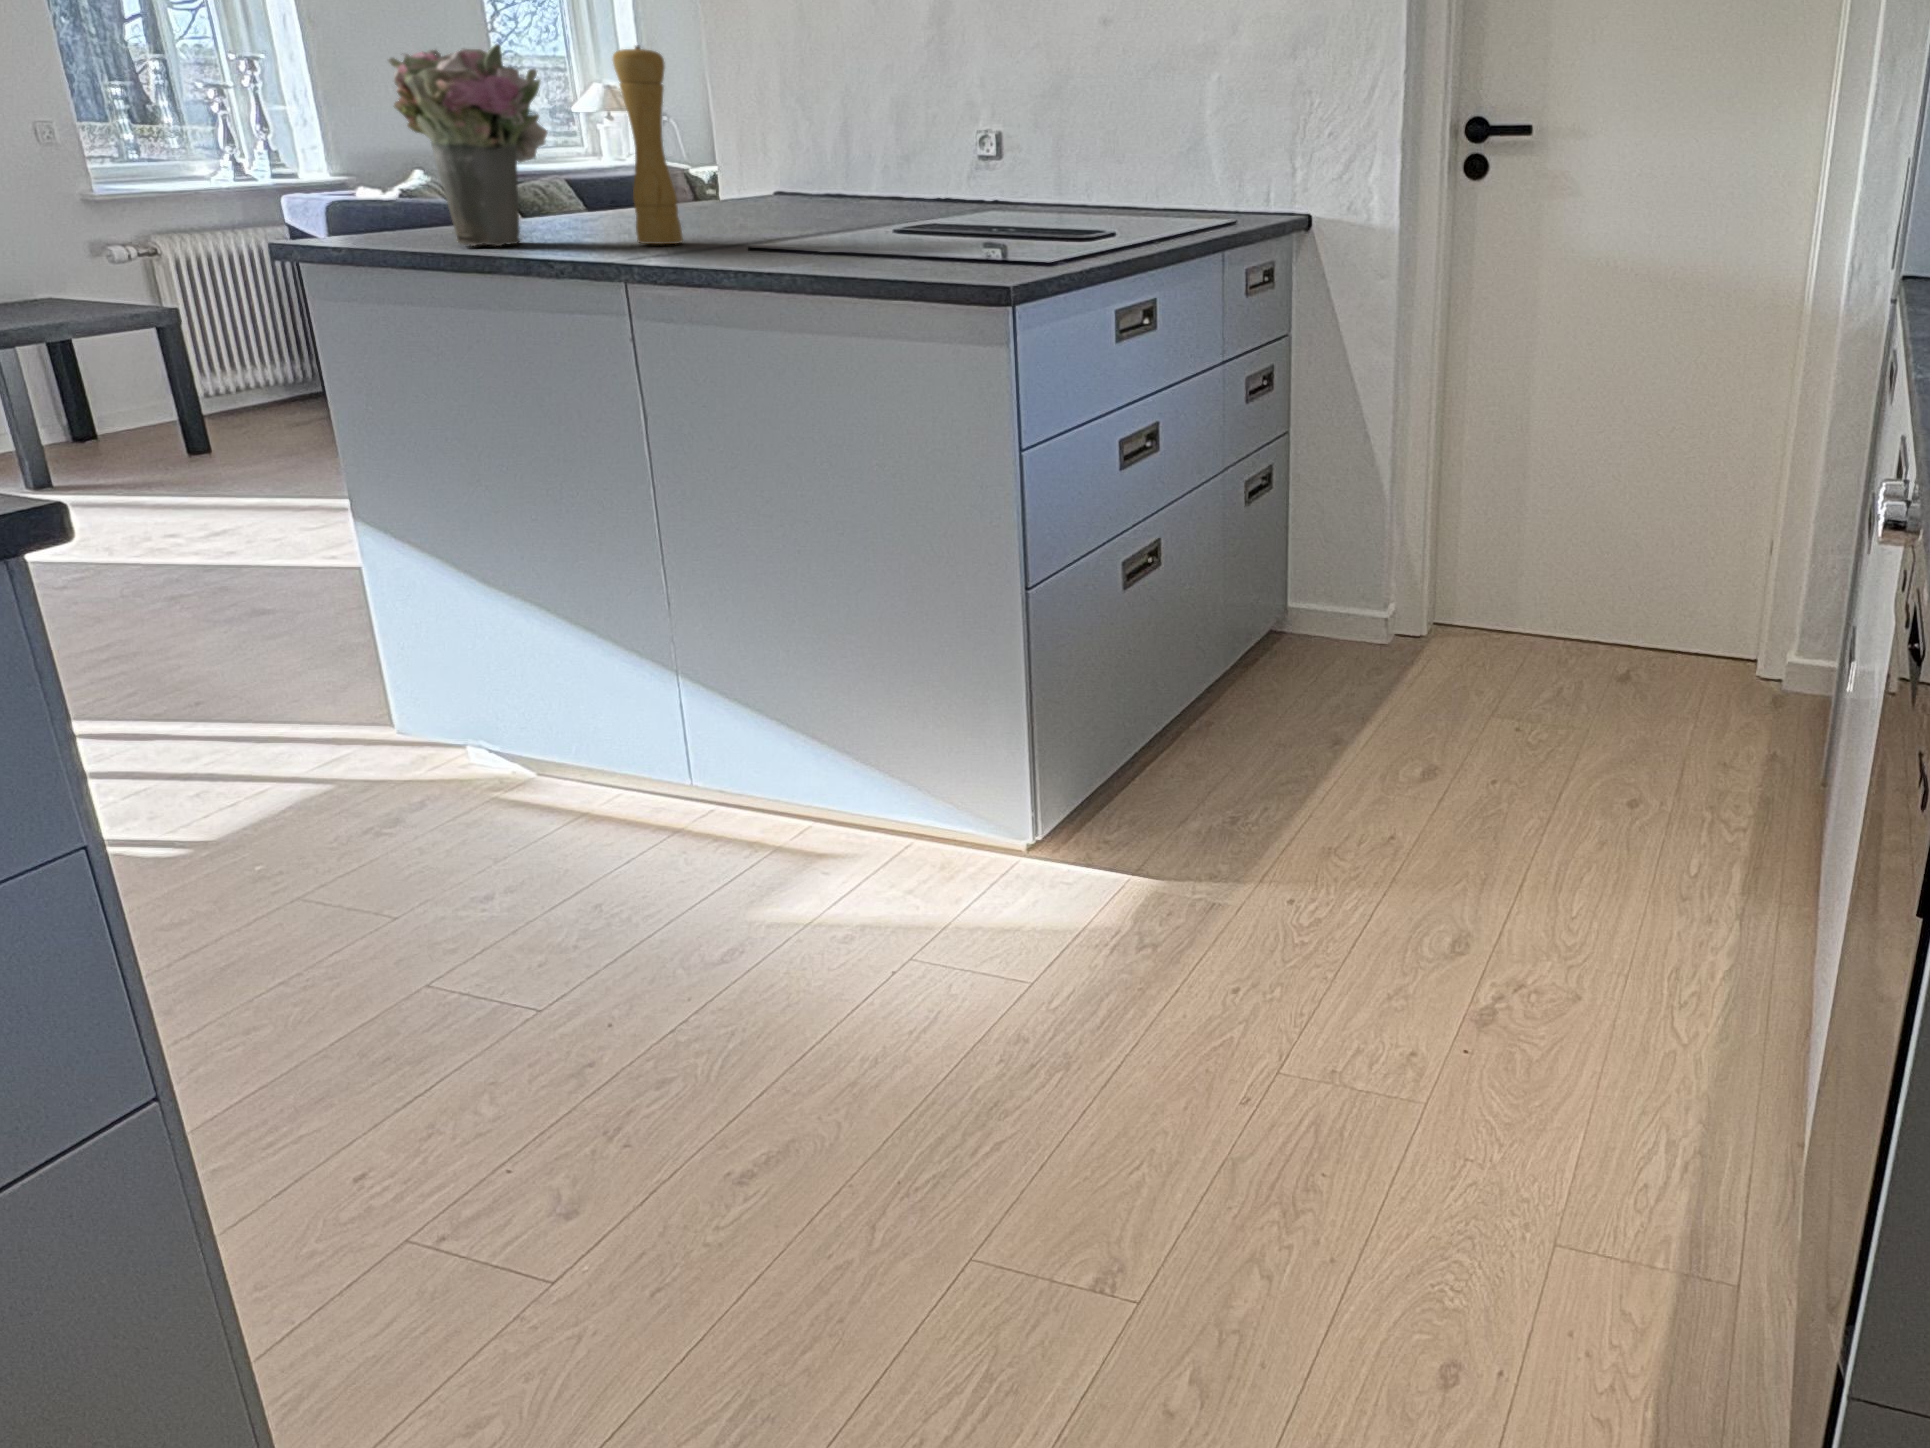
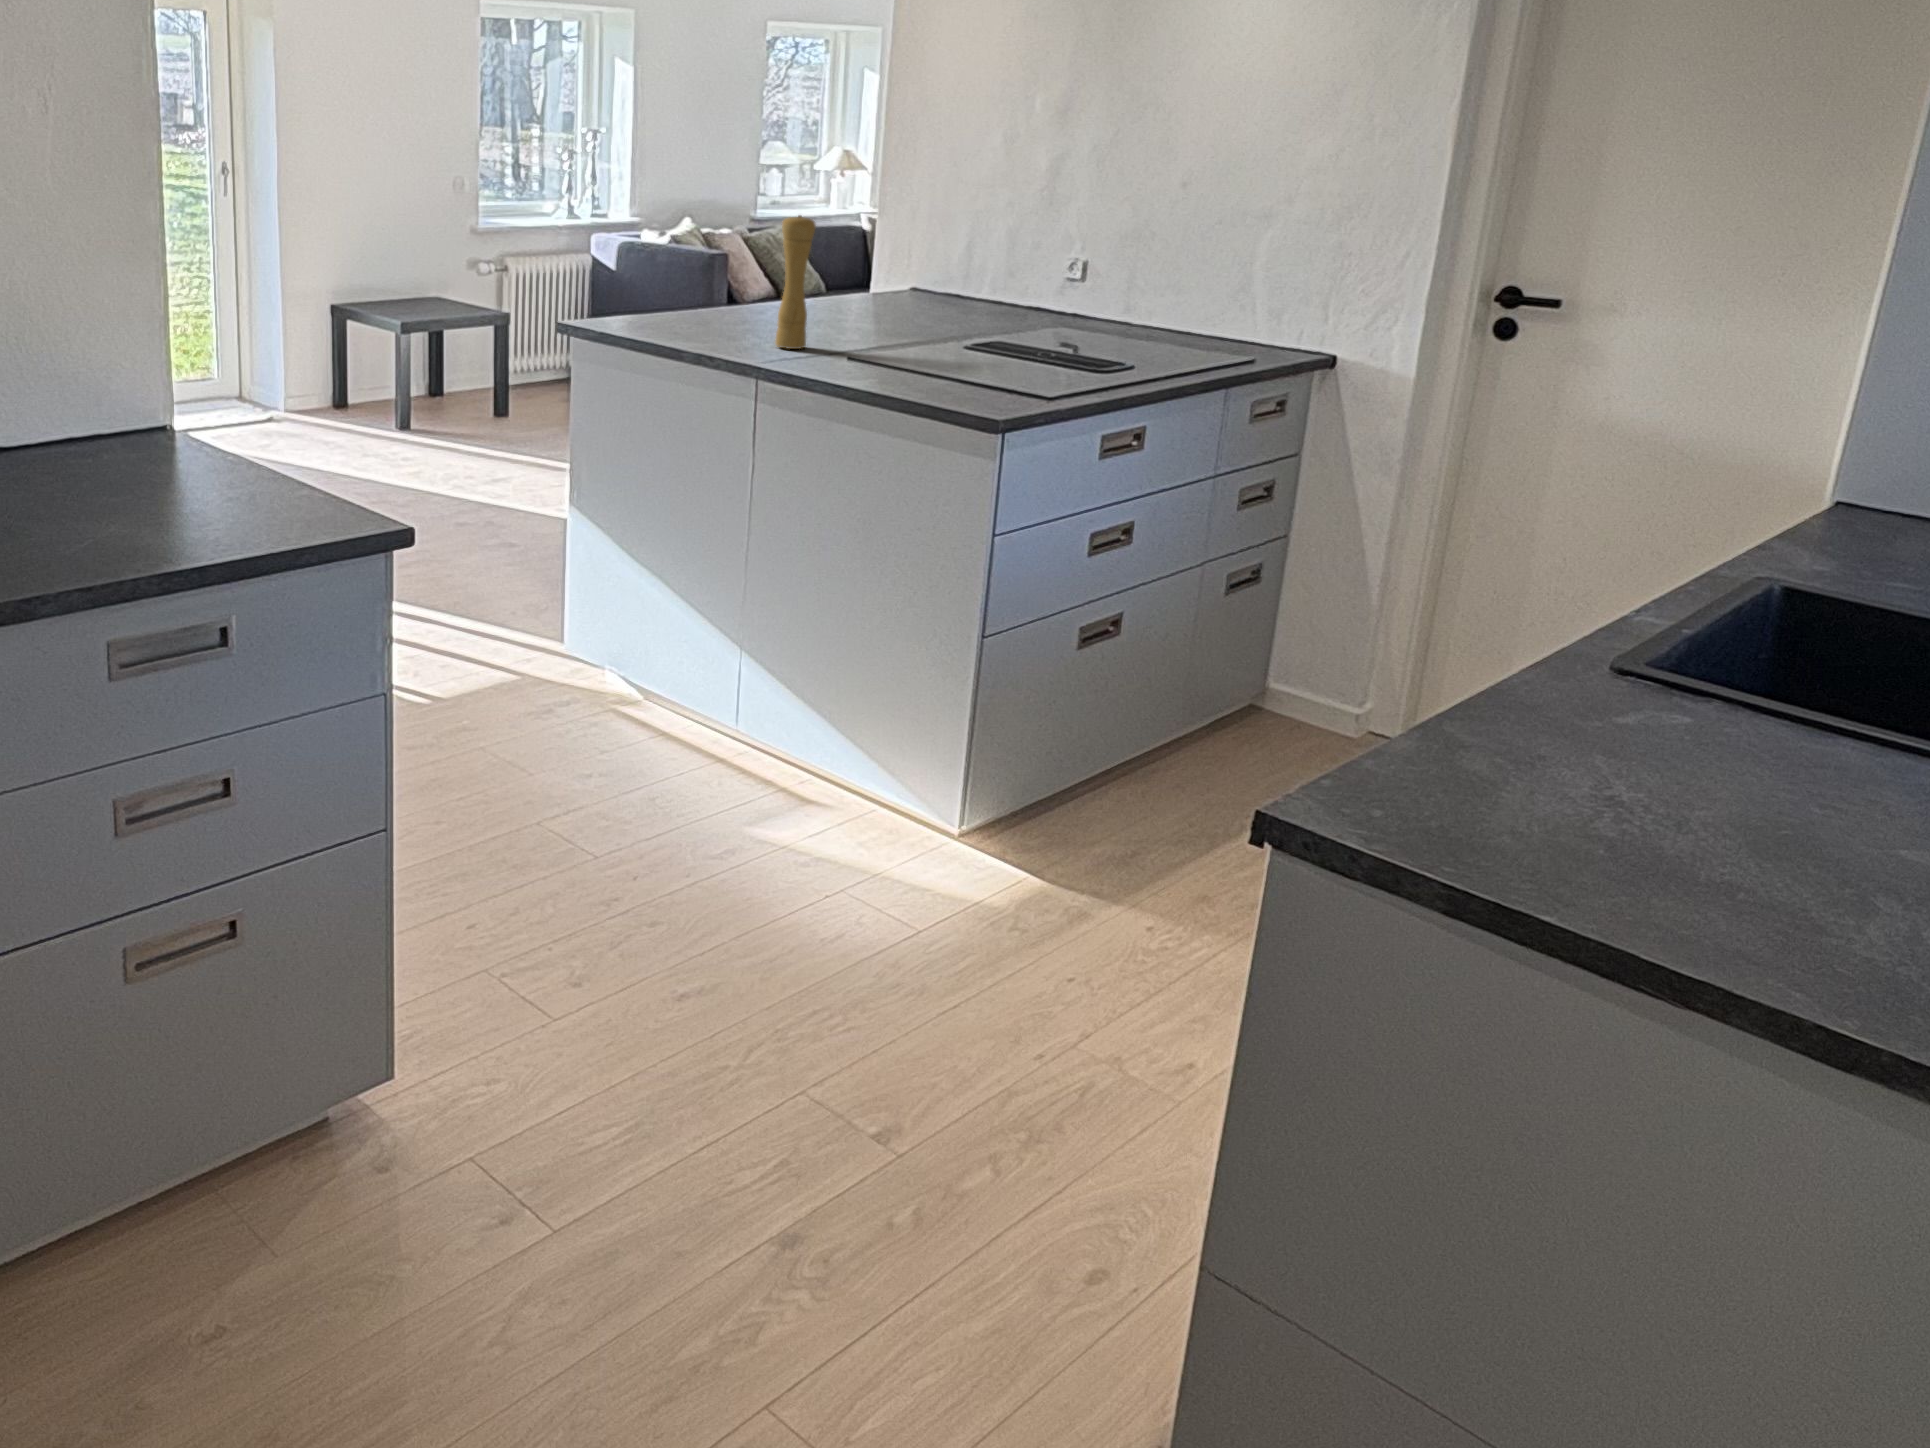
flower bouquet: present [388,44,547,246] -> none [644,210,735,340]

